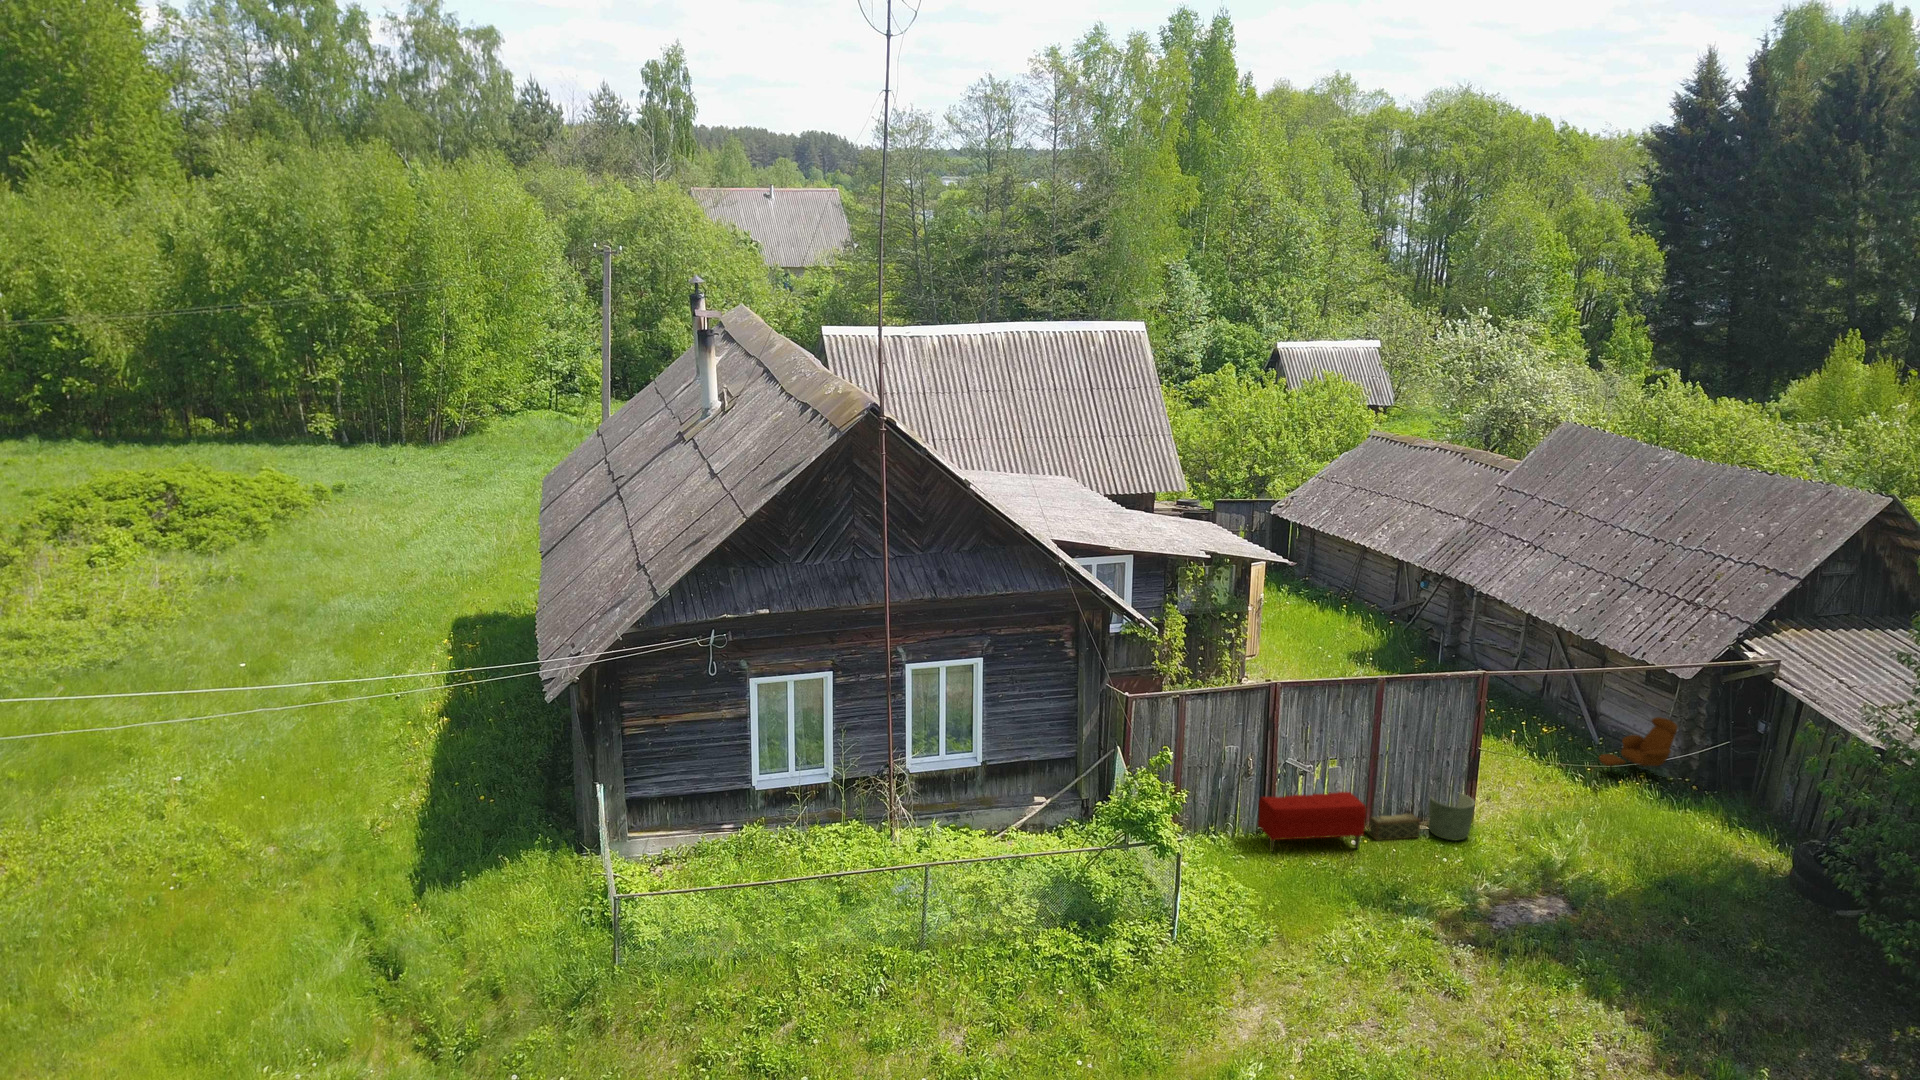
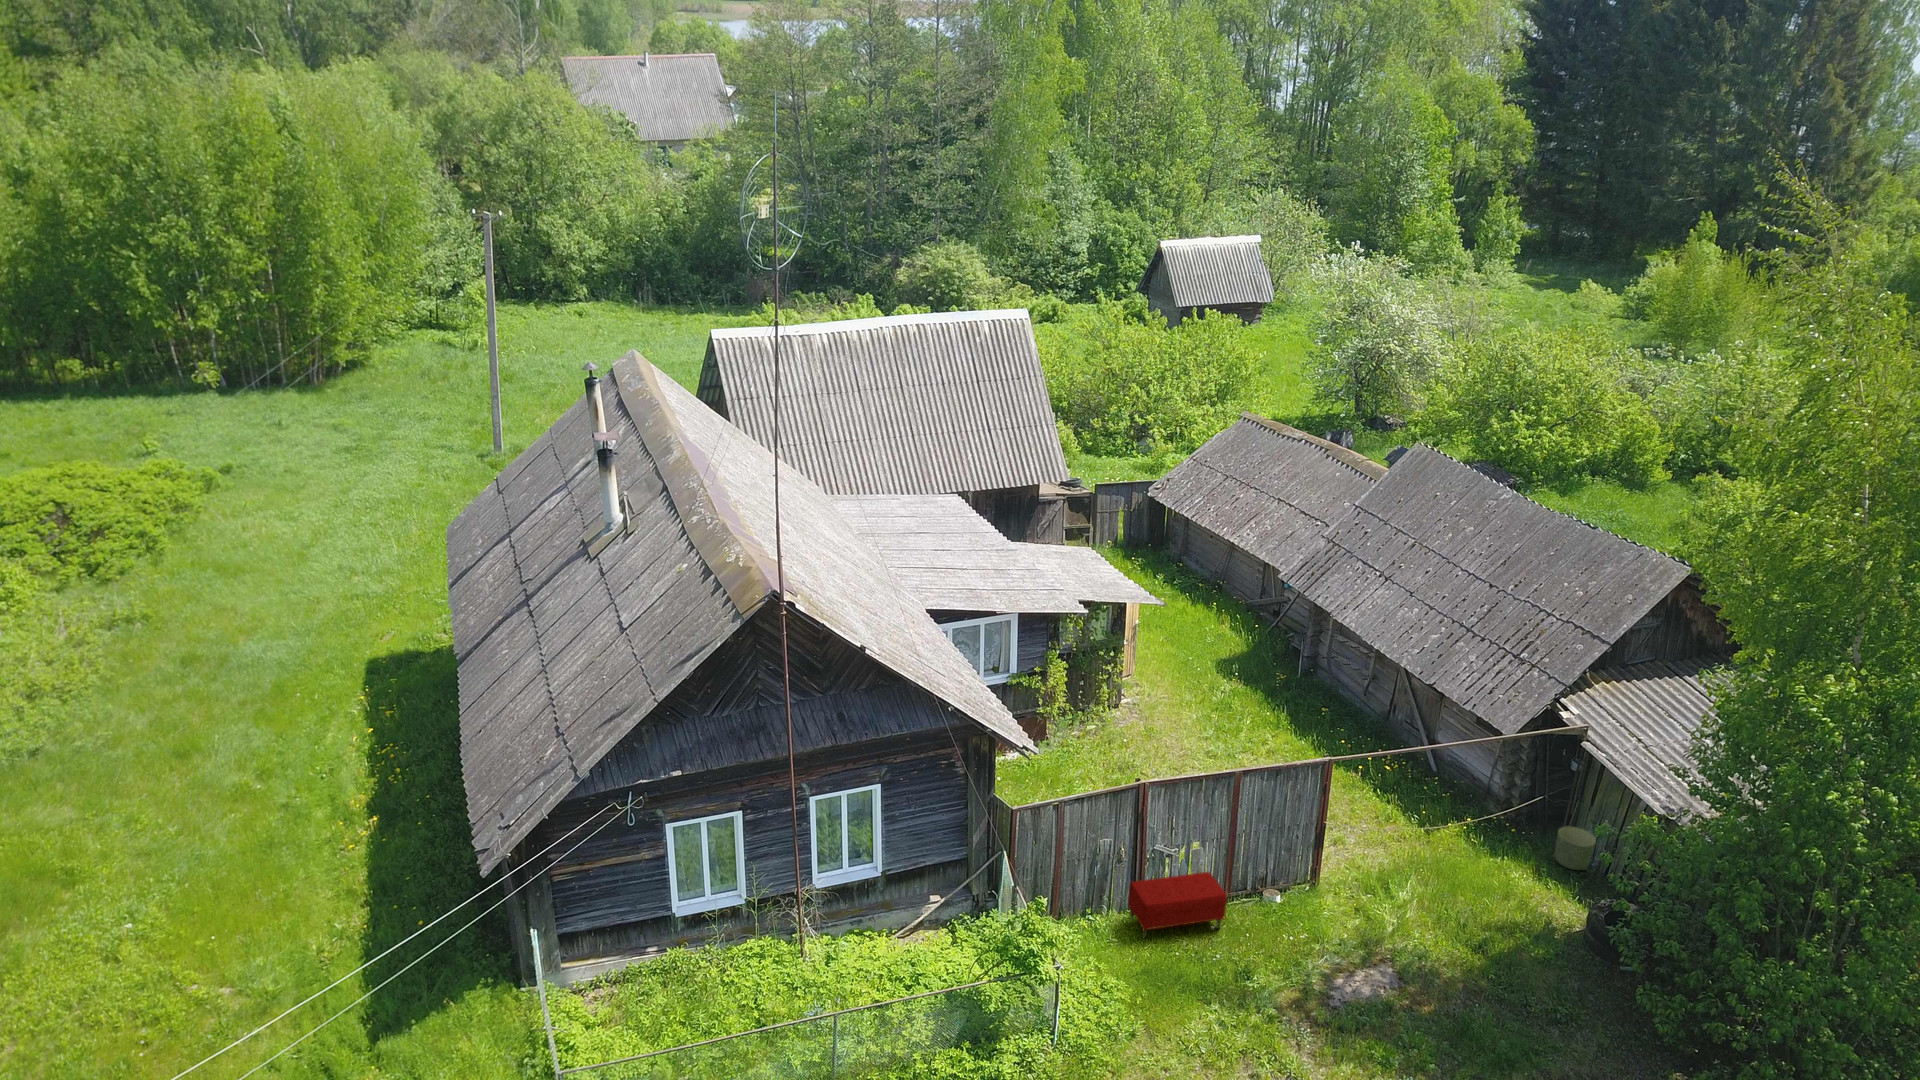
lounge chair: present [1599,717,1678,780] -> none [1429,758,1500,822]
planter: present [1429,792,1475,841] -> present [1554,827,1596,870]
woven basket: present [1366,814,1420,840] -> none [1224,882,1274,916]

